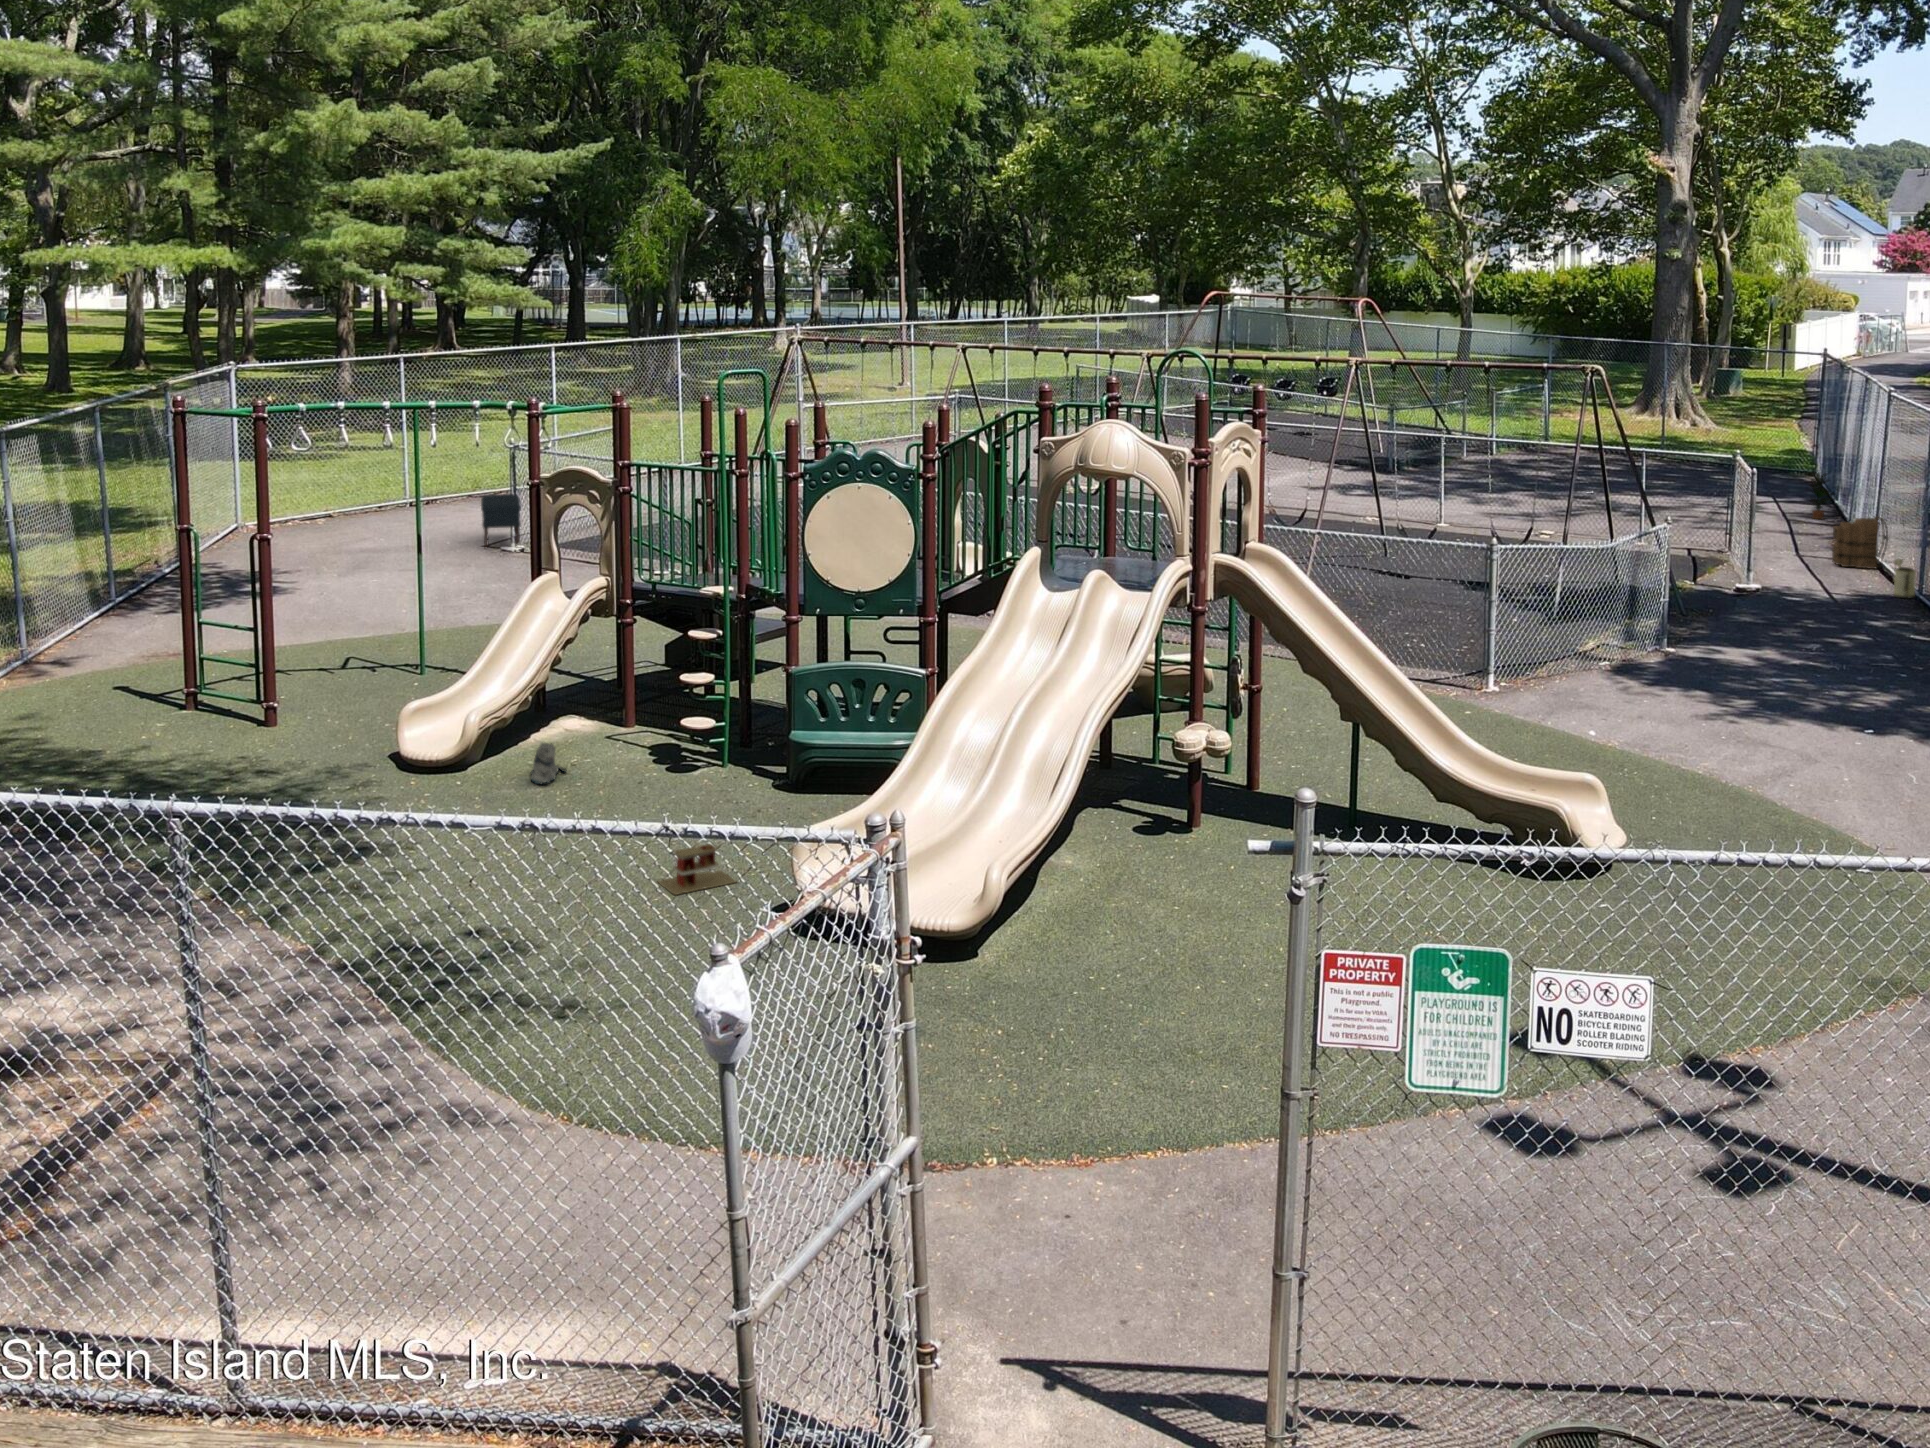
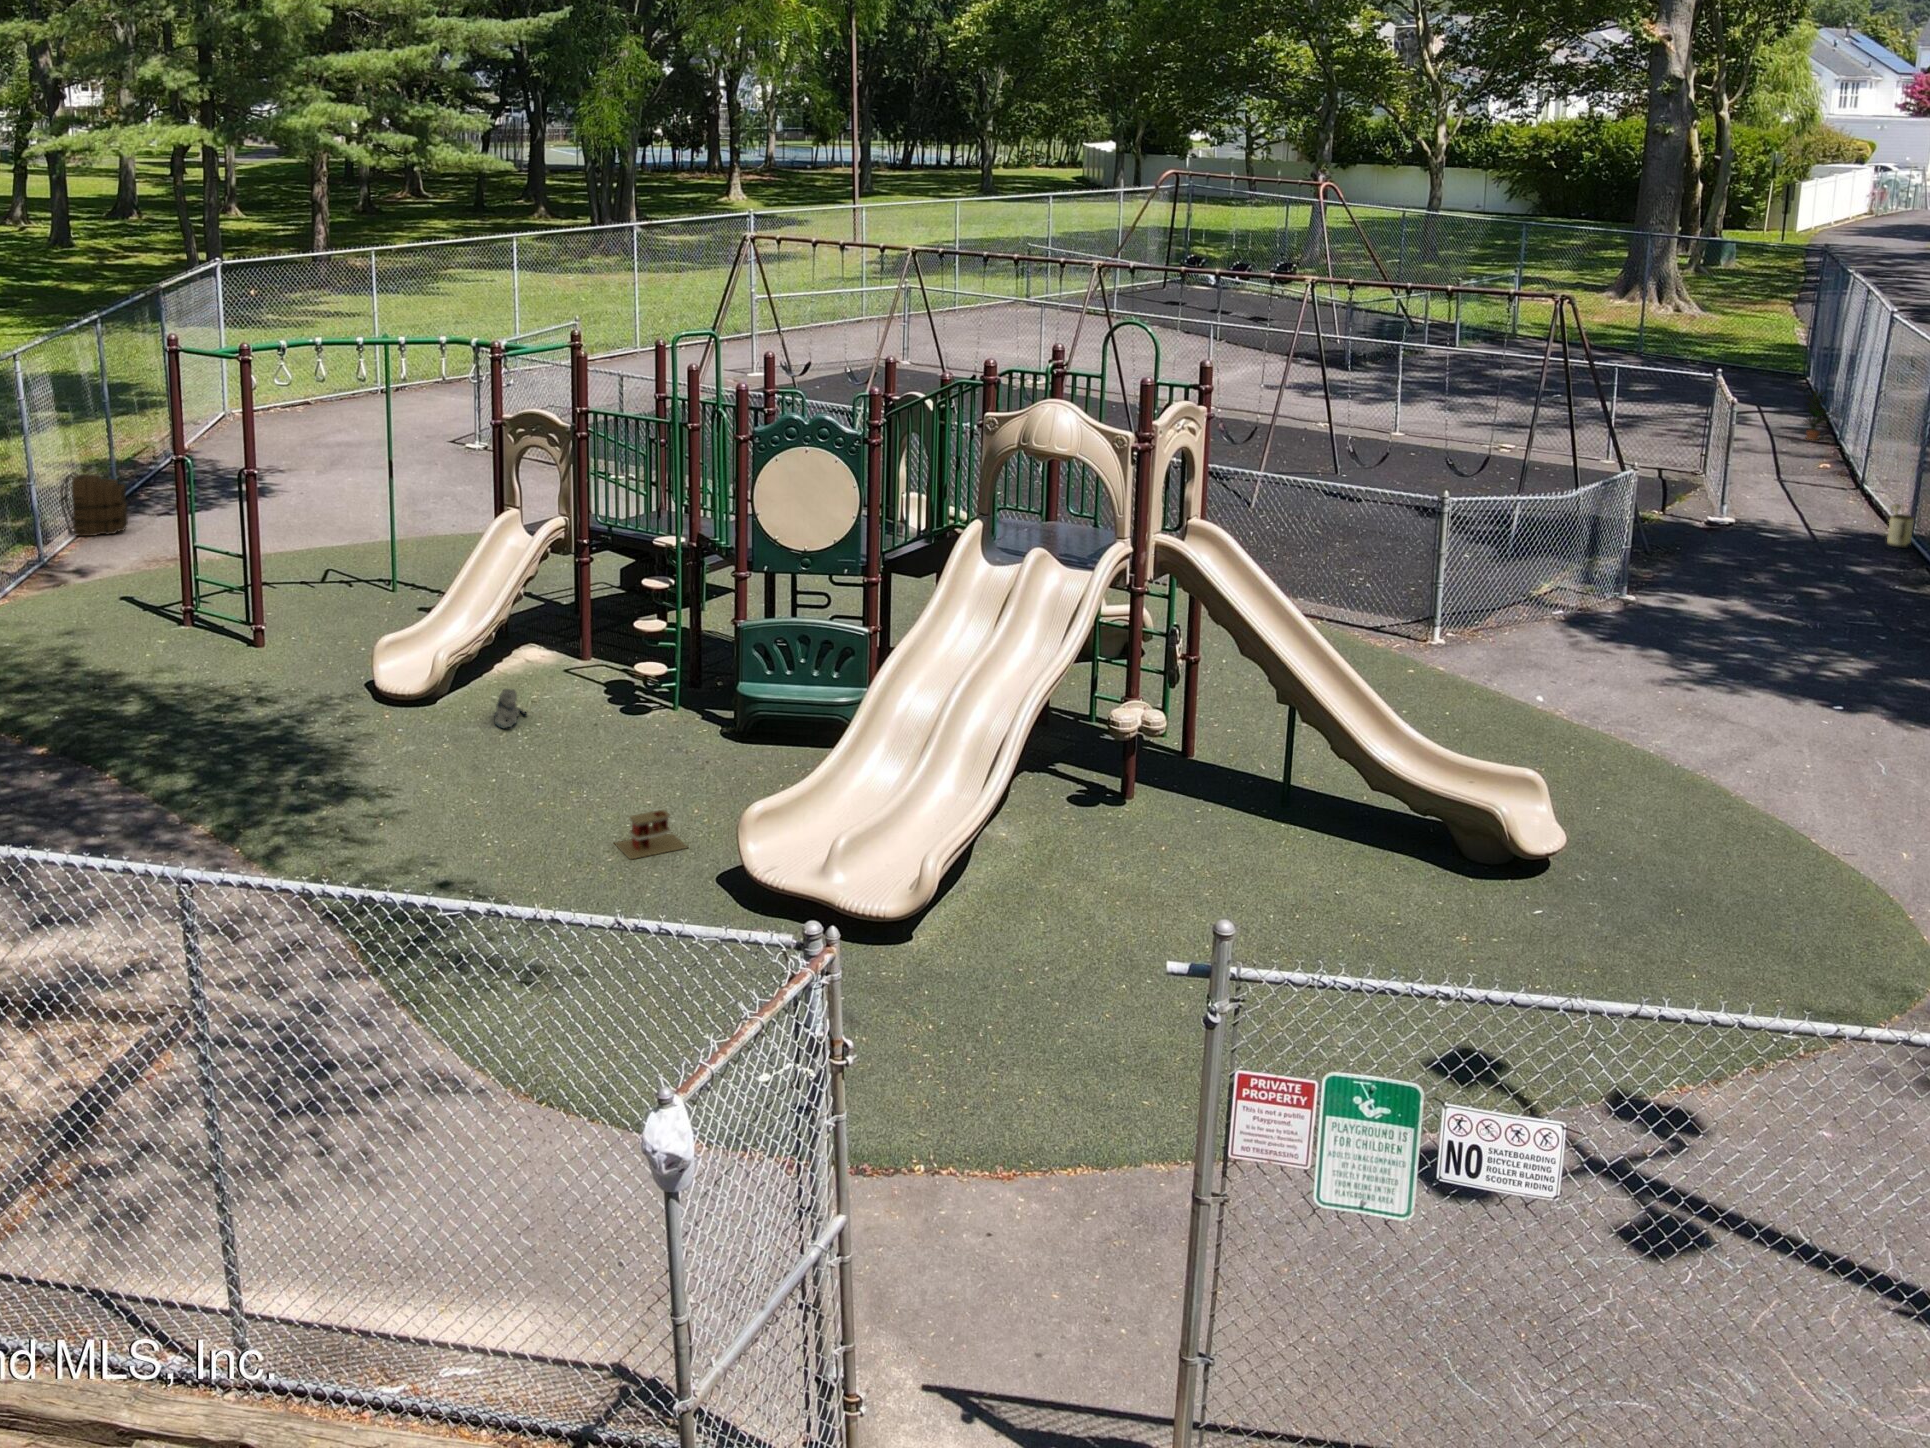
bench: present [481,494,521,548] -> none [436,393,474,449]
backpack: present [1832,516,1889,569] -> present [60,472,128,536]

